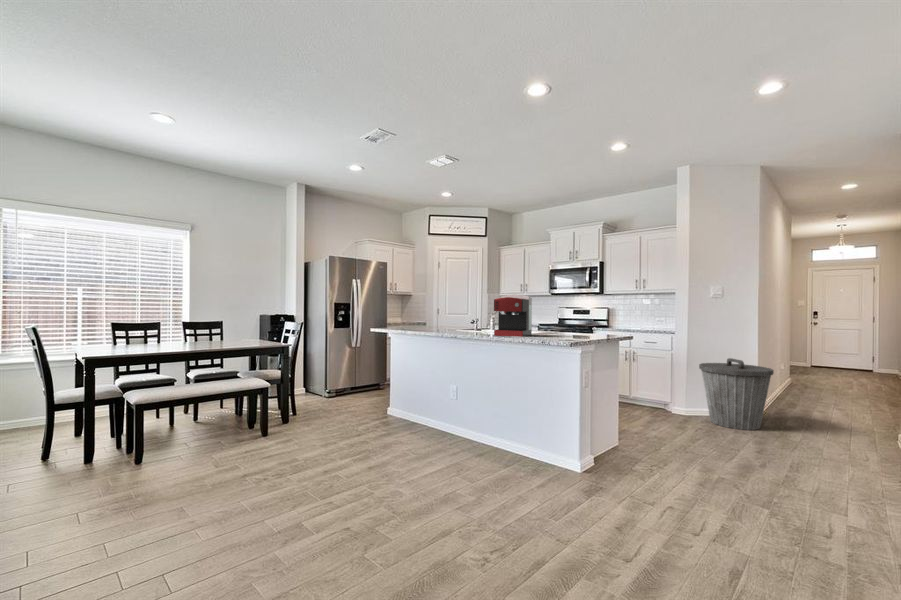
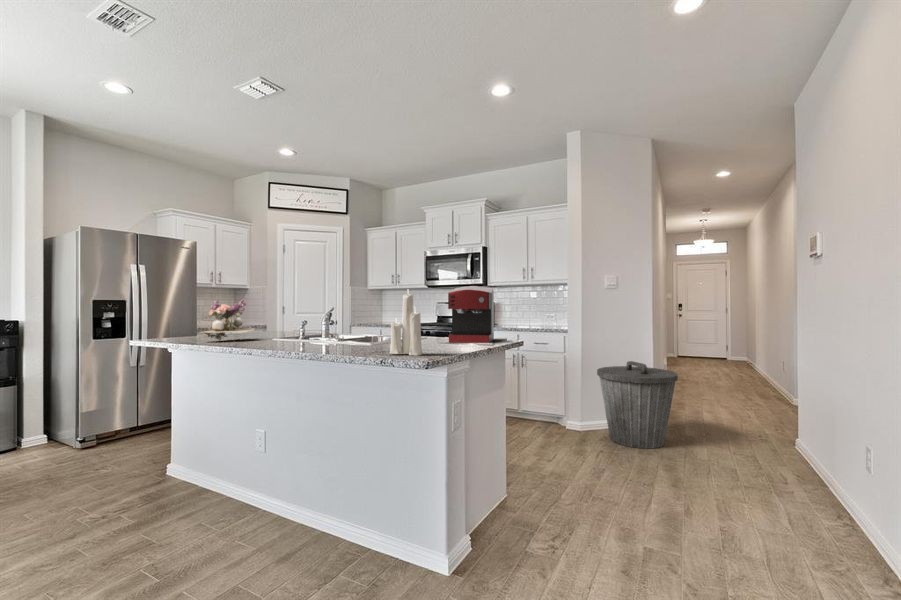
coffee maker: present [494,294,532,337] -> present [448,286,494,343]
candle: none [543,295,564,339] -> present [390,291,422,356]
flower arrangement: none [407,303,440,331] -> present [201,299,255,340]

